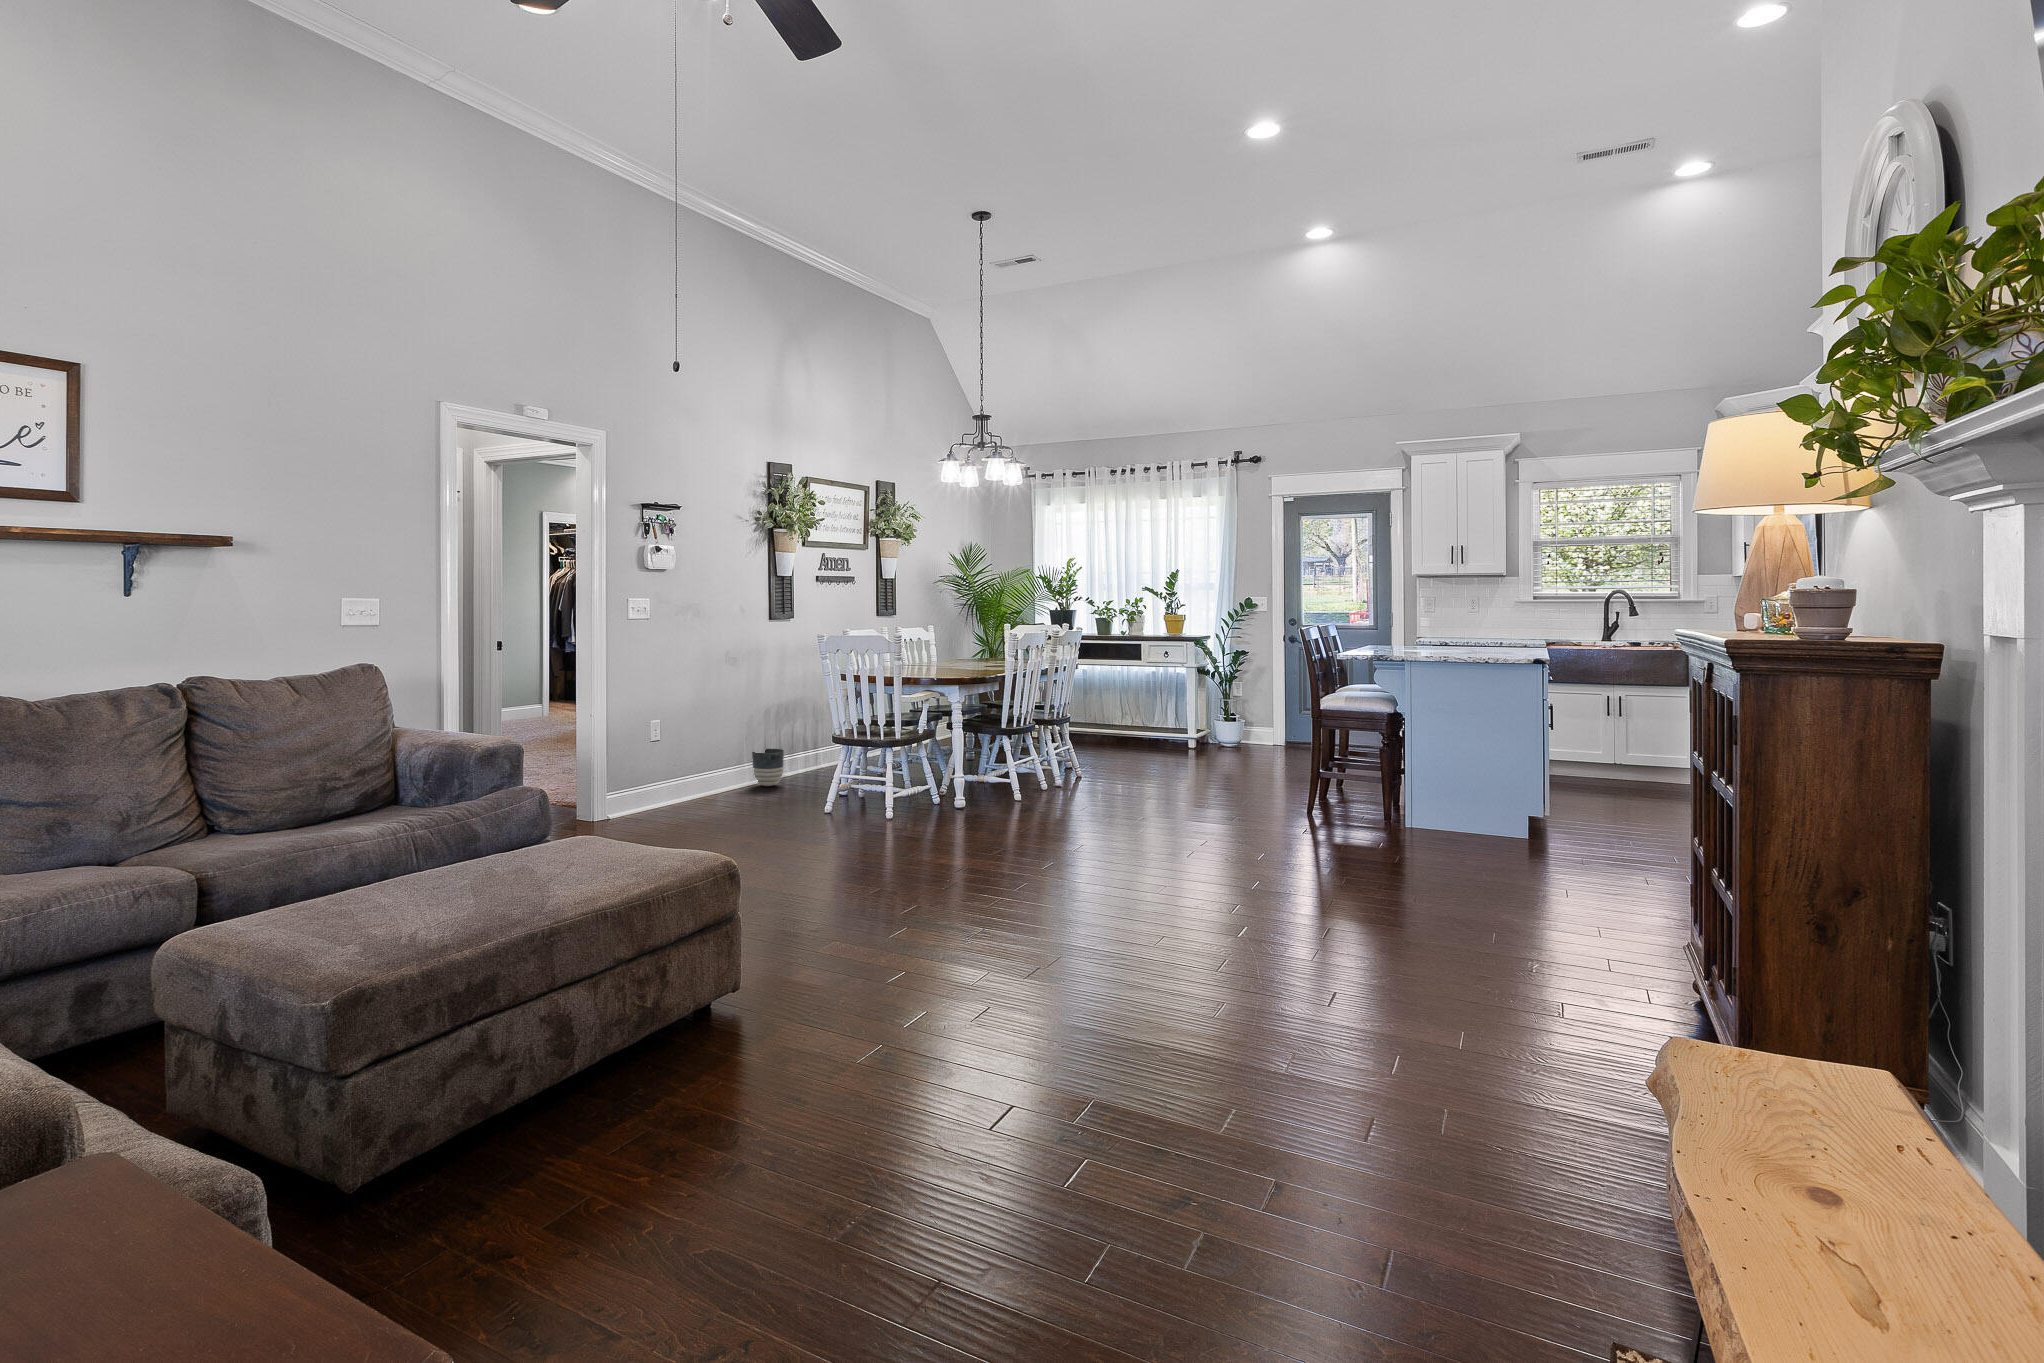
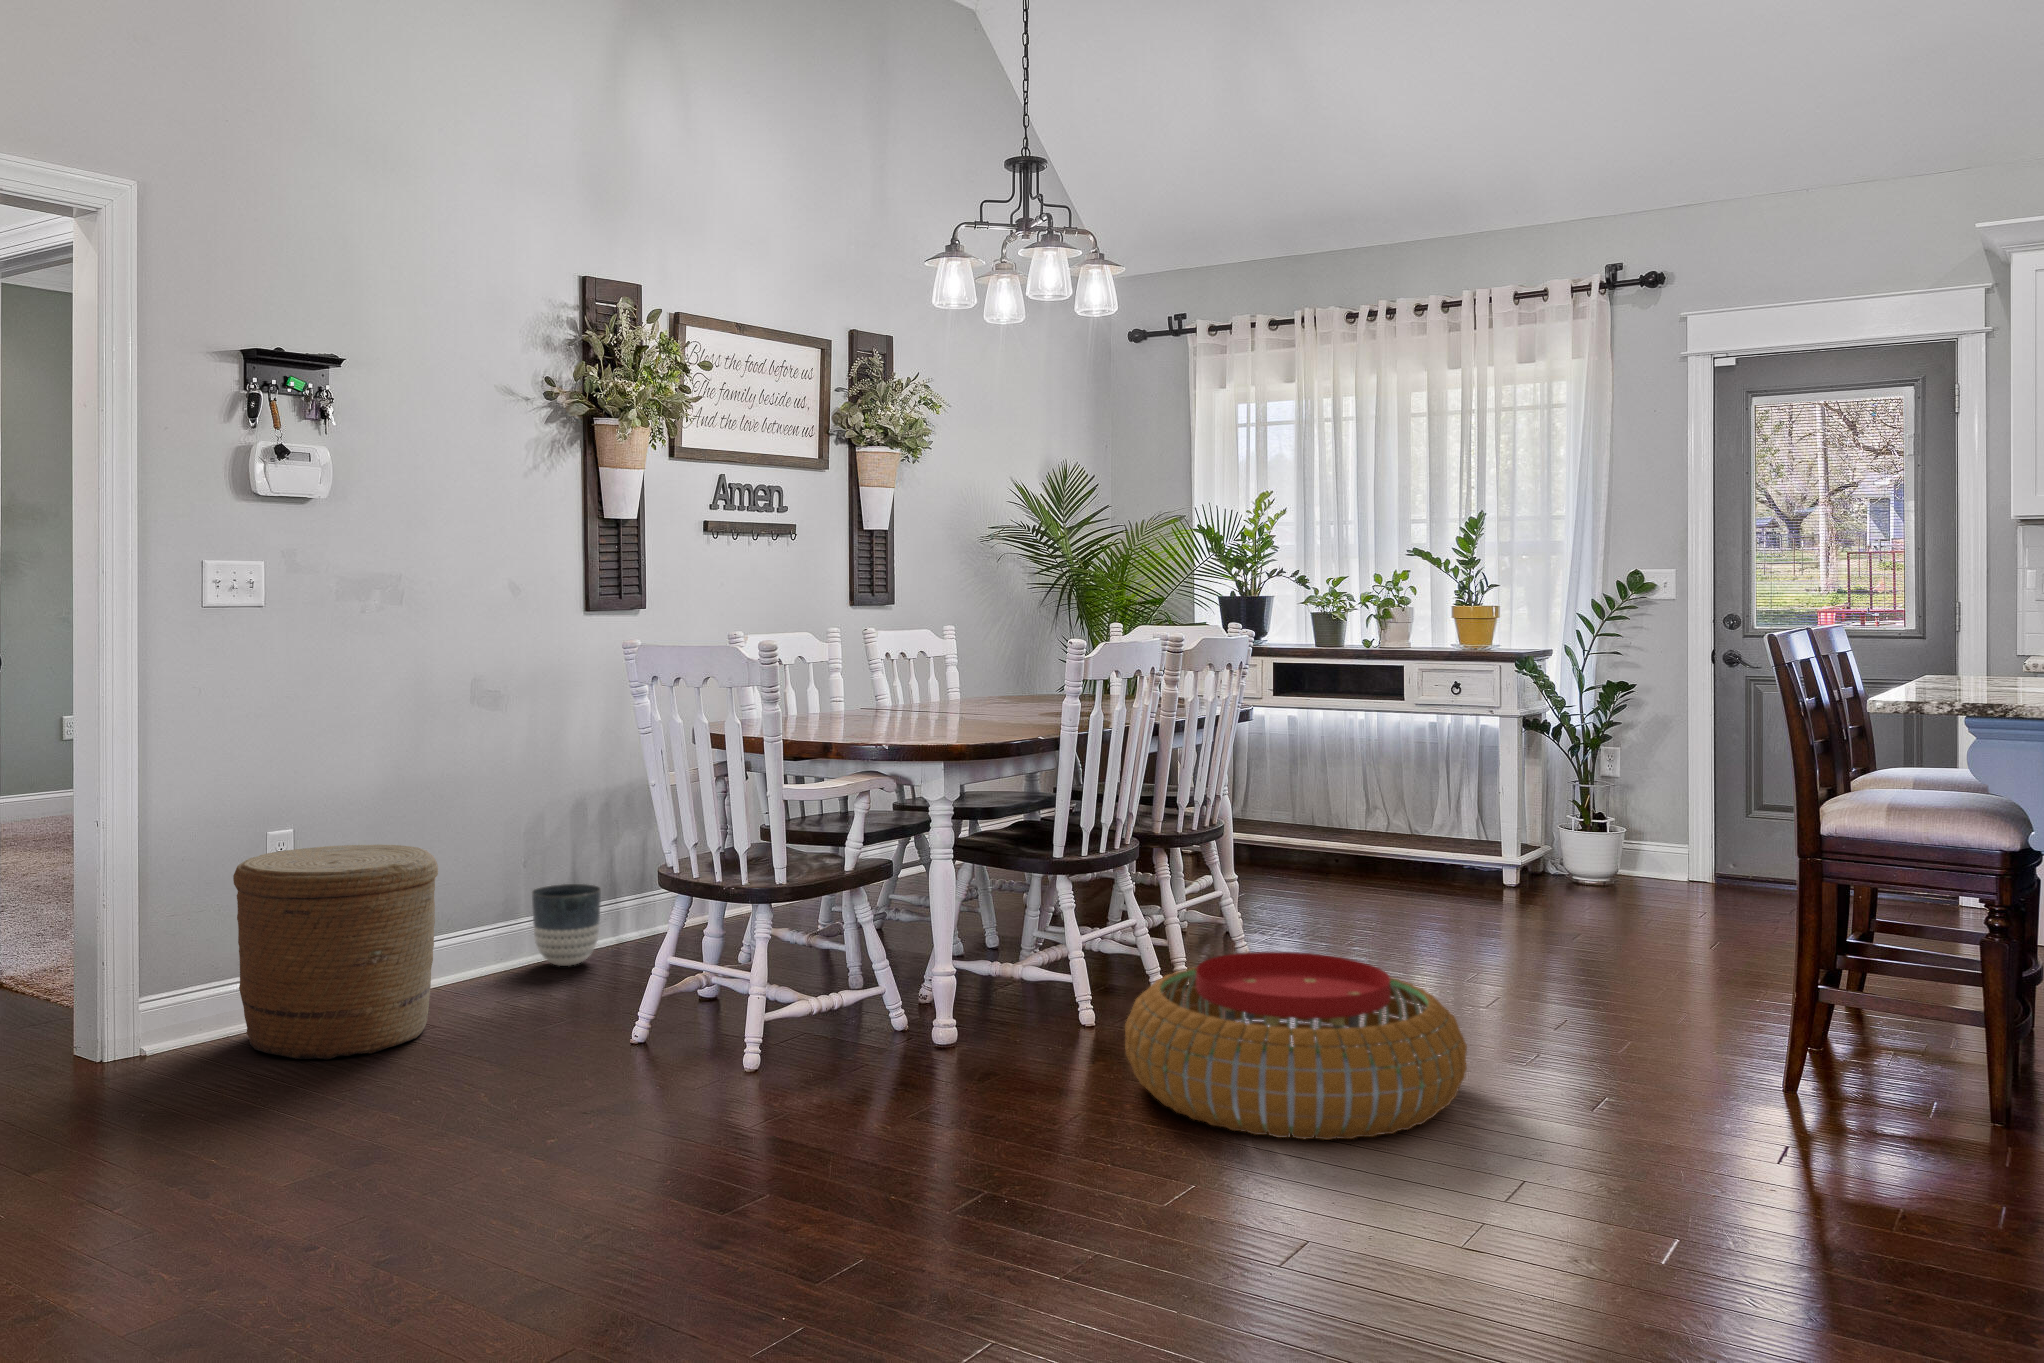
woven basket: none [647,727,735,820] -> present [233,844,438,1060]
pouf: none [1045,763,1185,831] -> present [1125,952,1467,1140]

